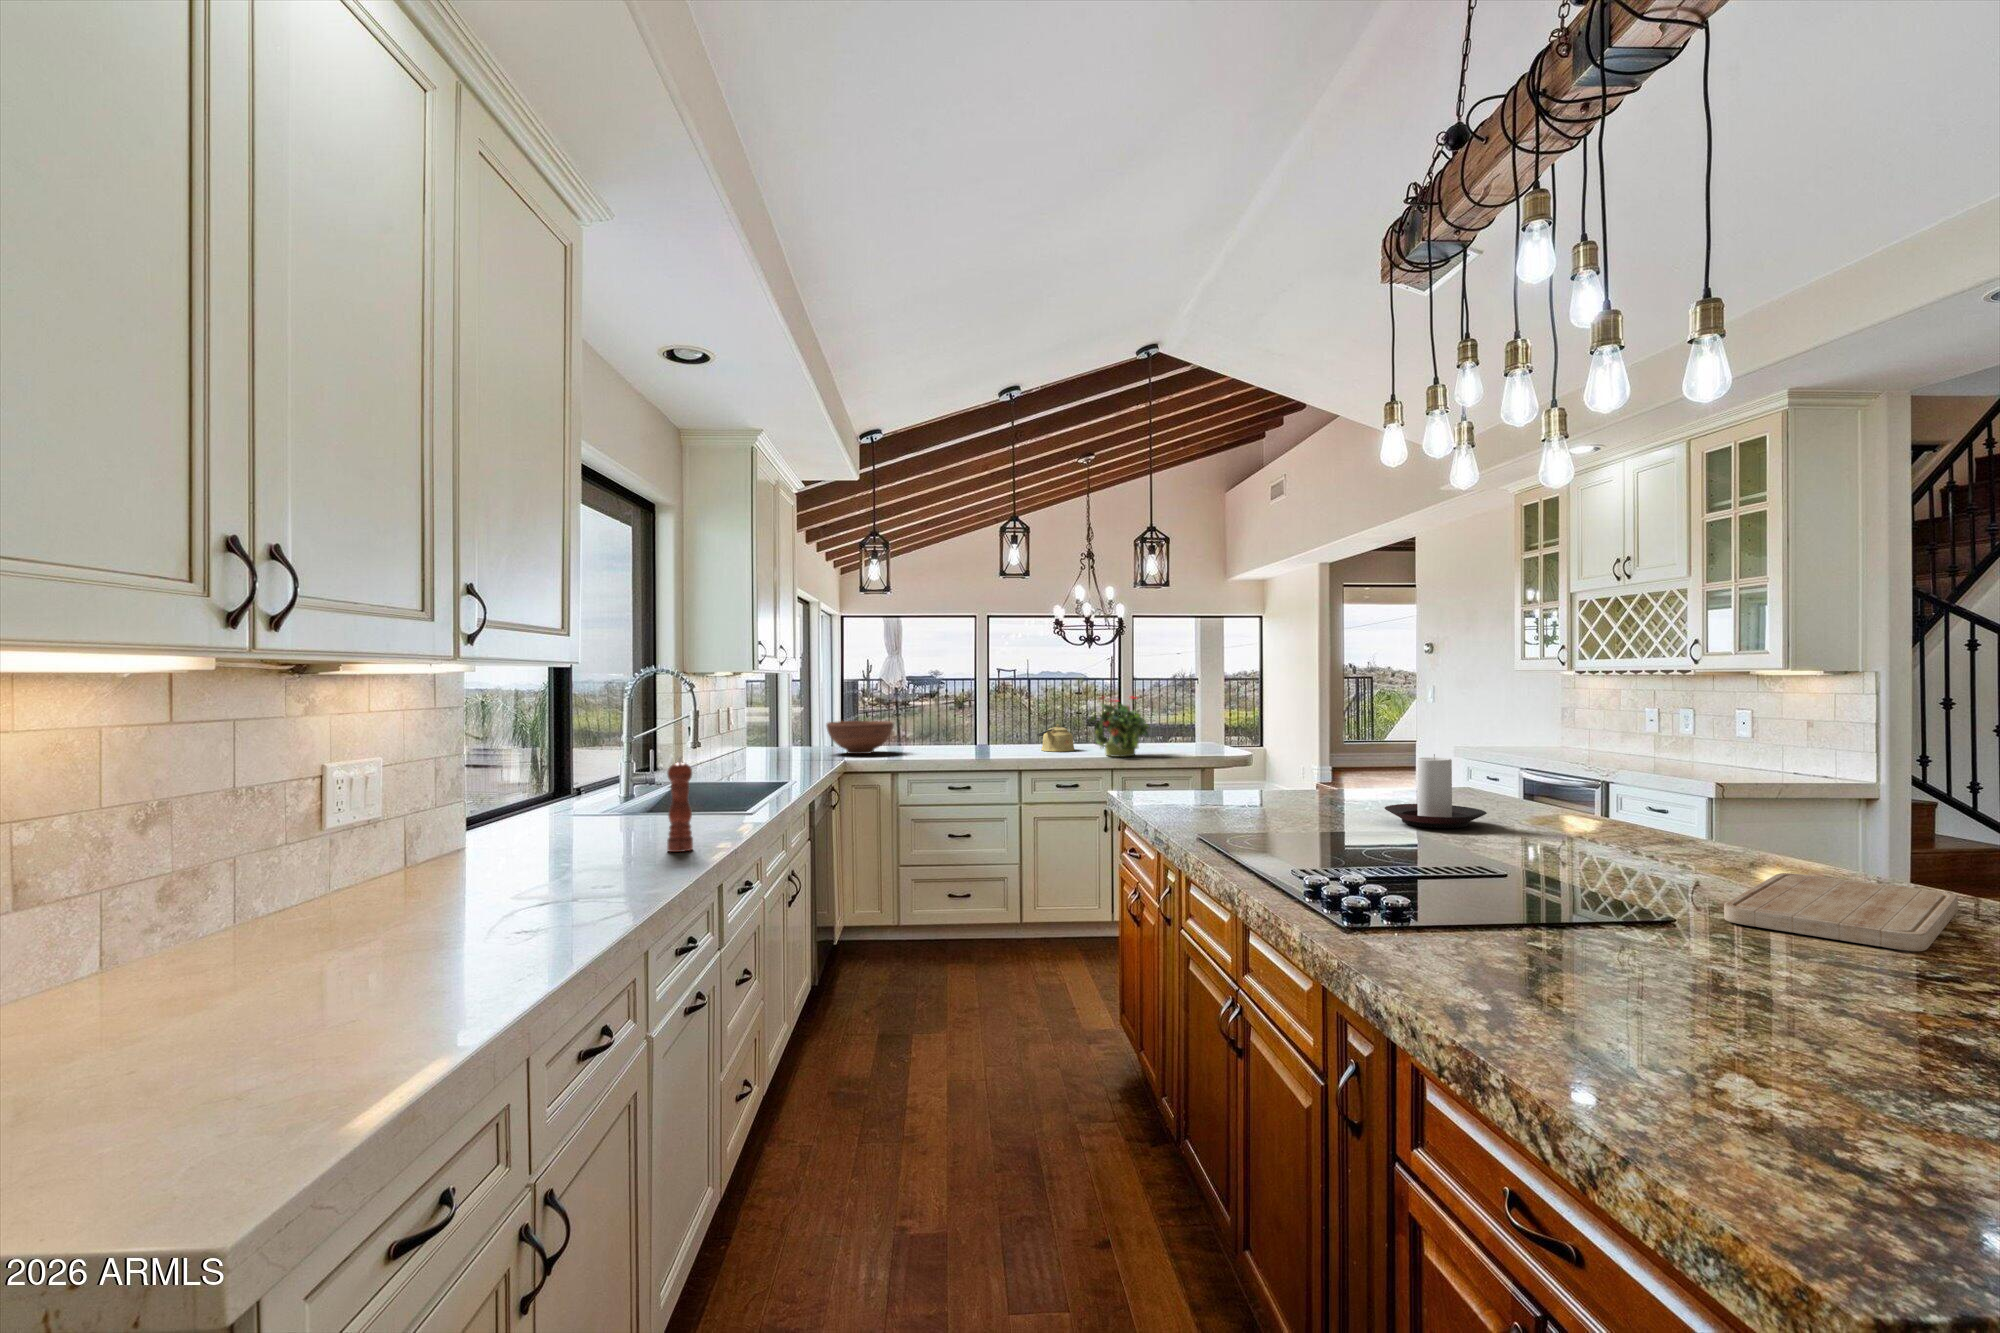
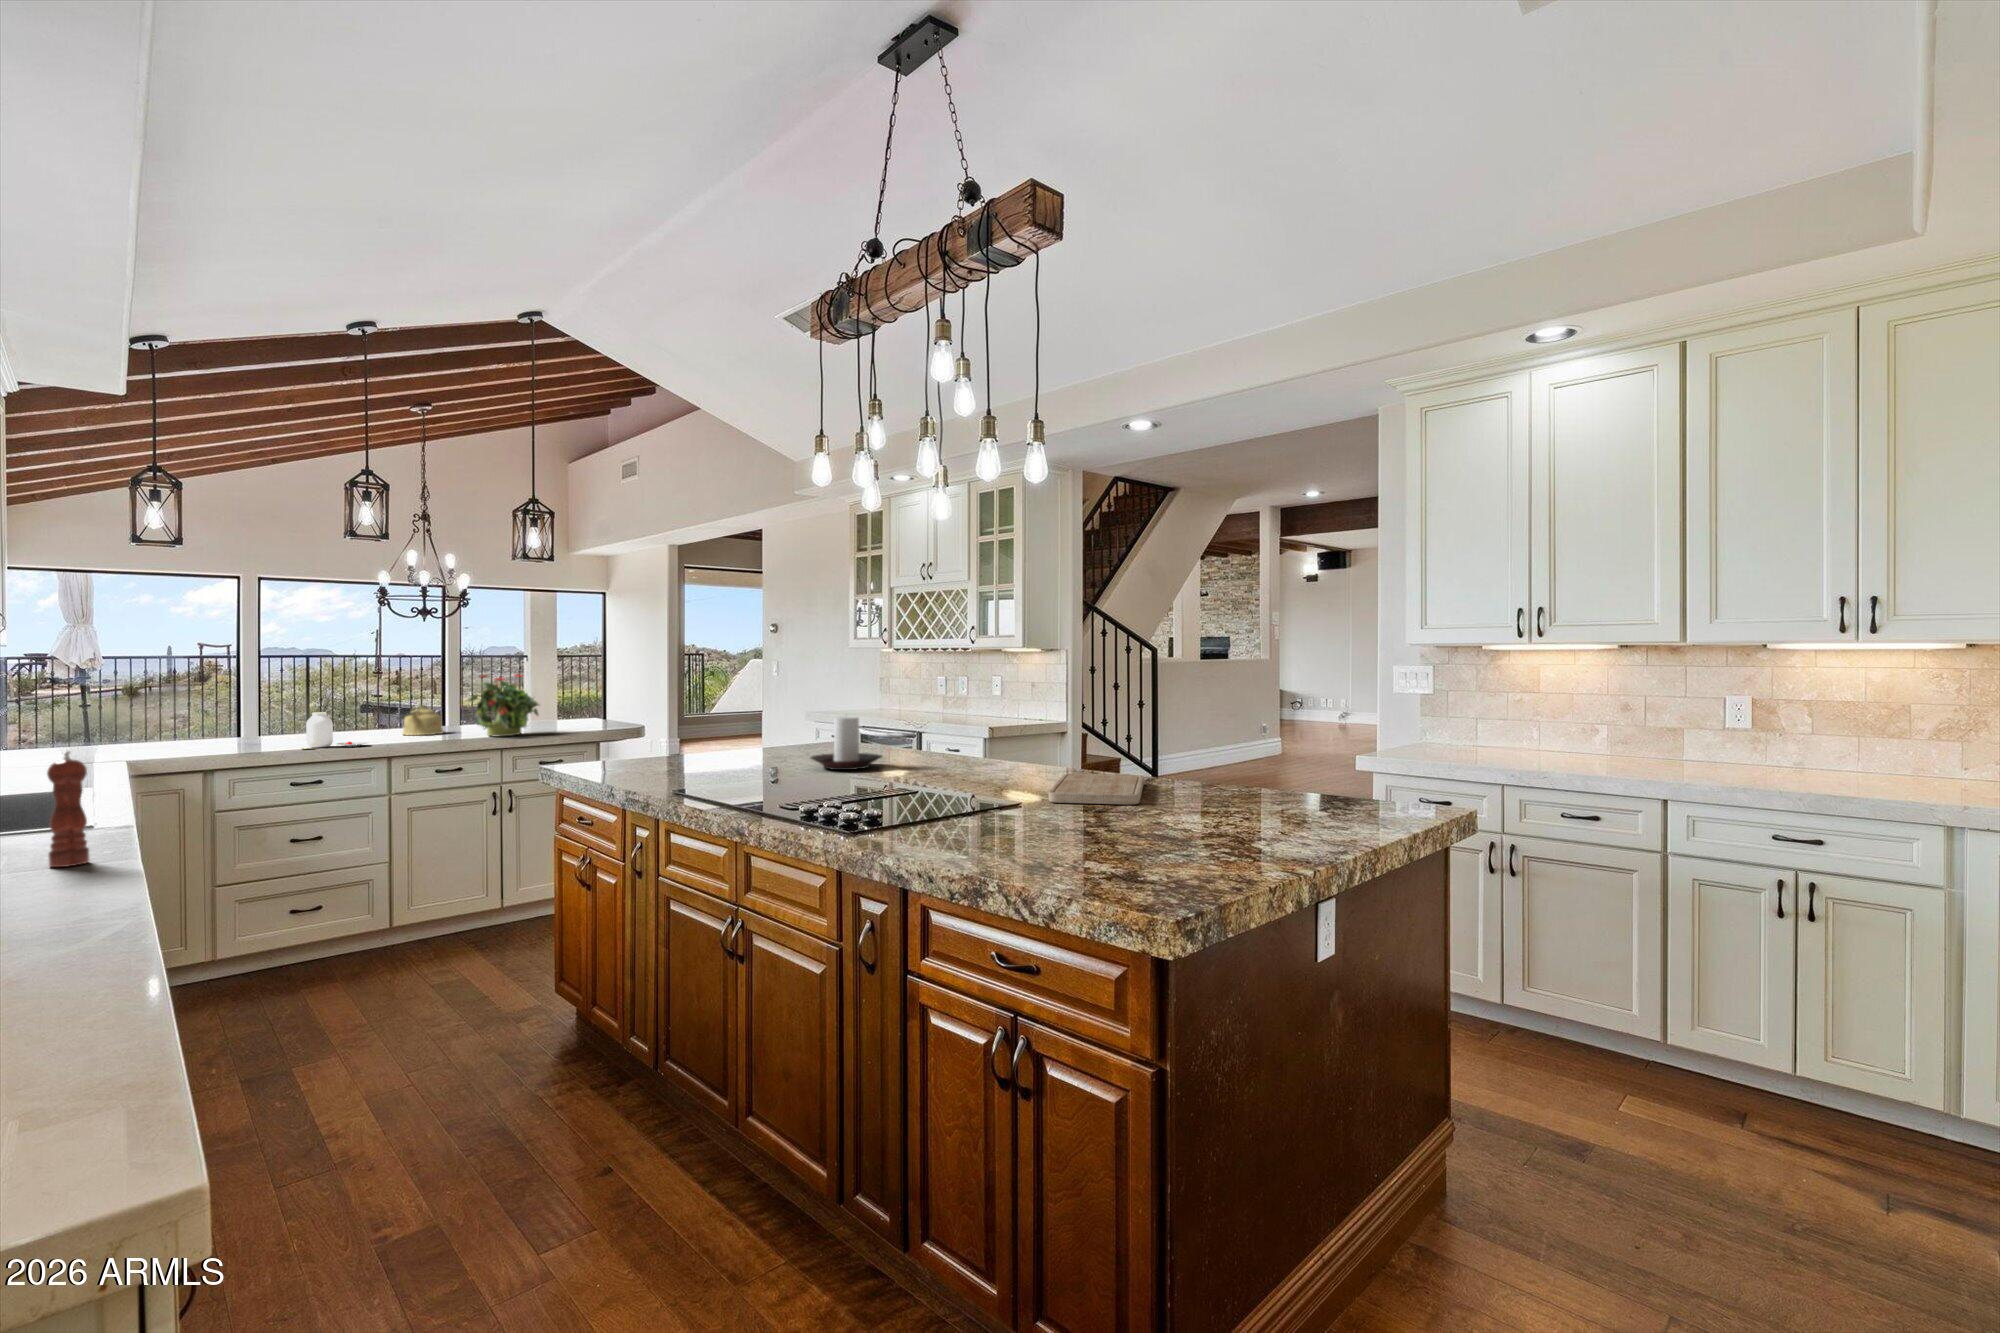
fruit bowl: present [826,721,894,754] -> none [88,709,198,752]
jar: none [954,727,1005,759] -> present [302,712,369,749]

